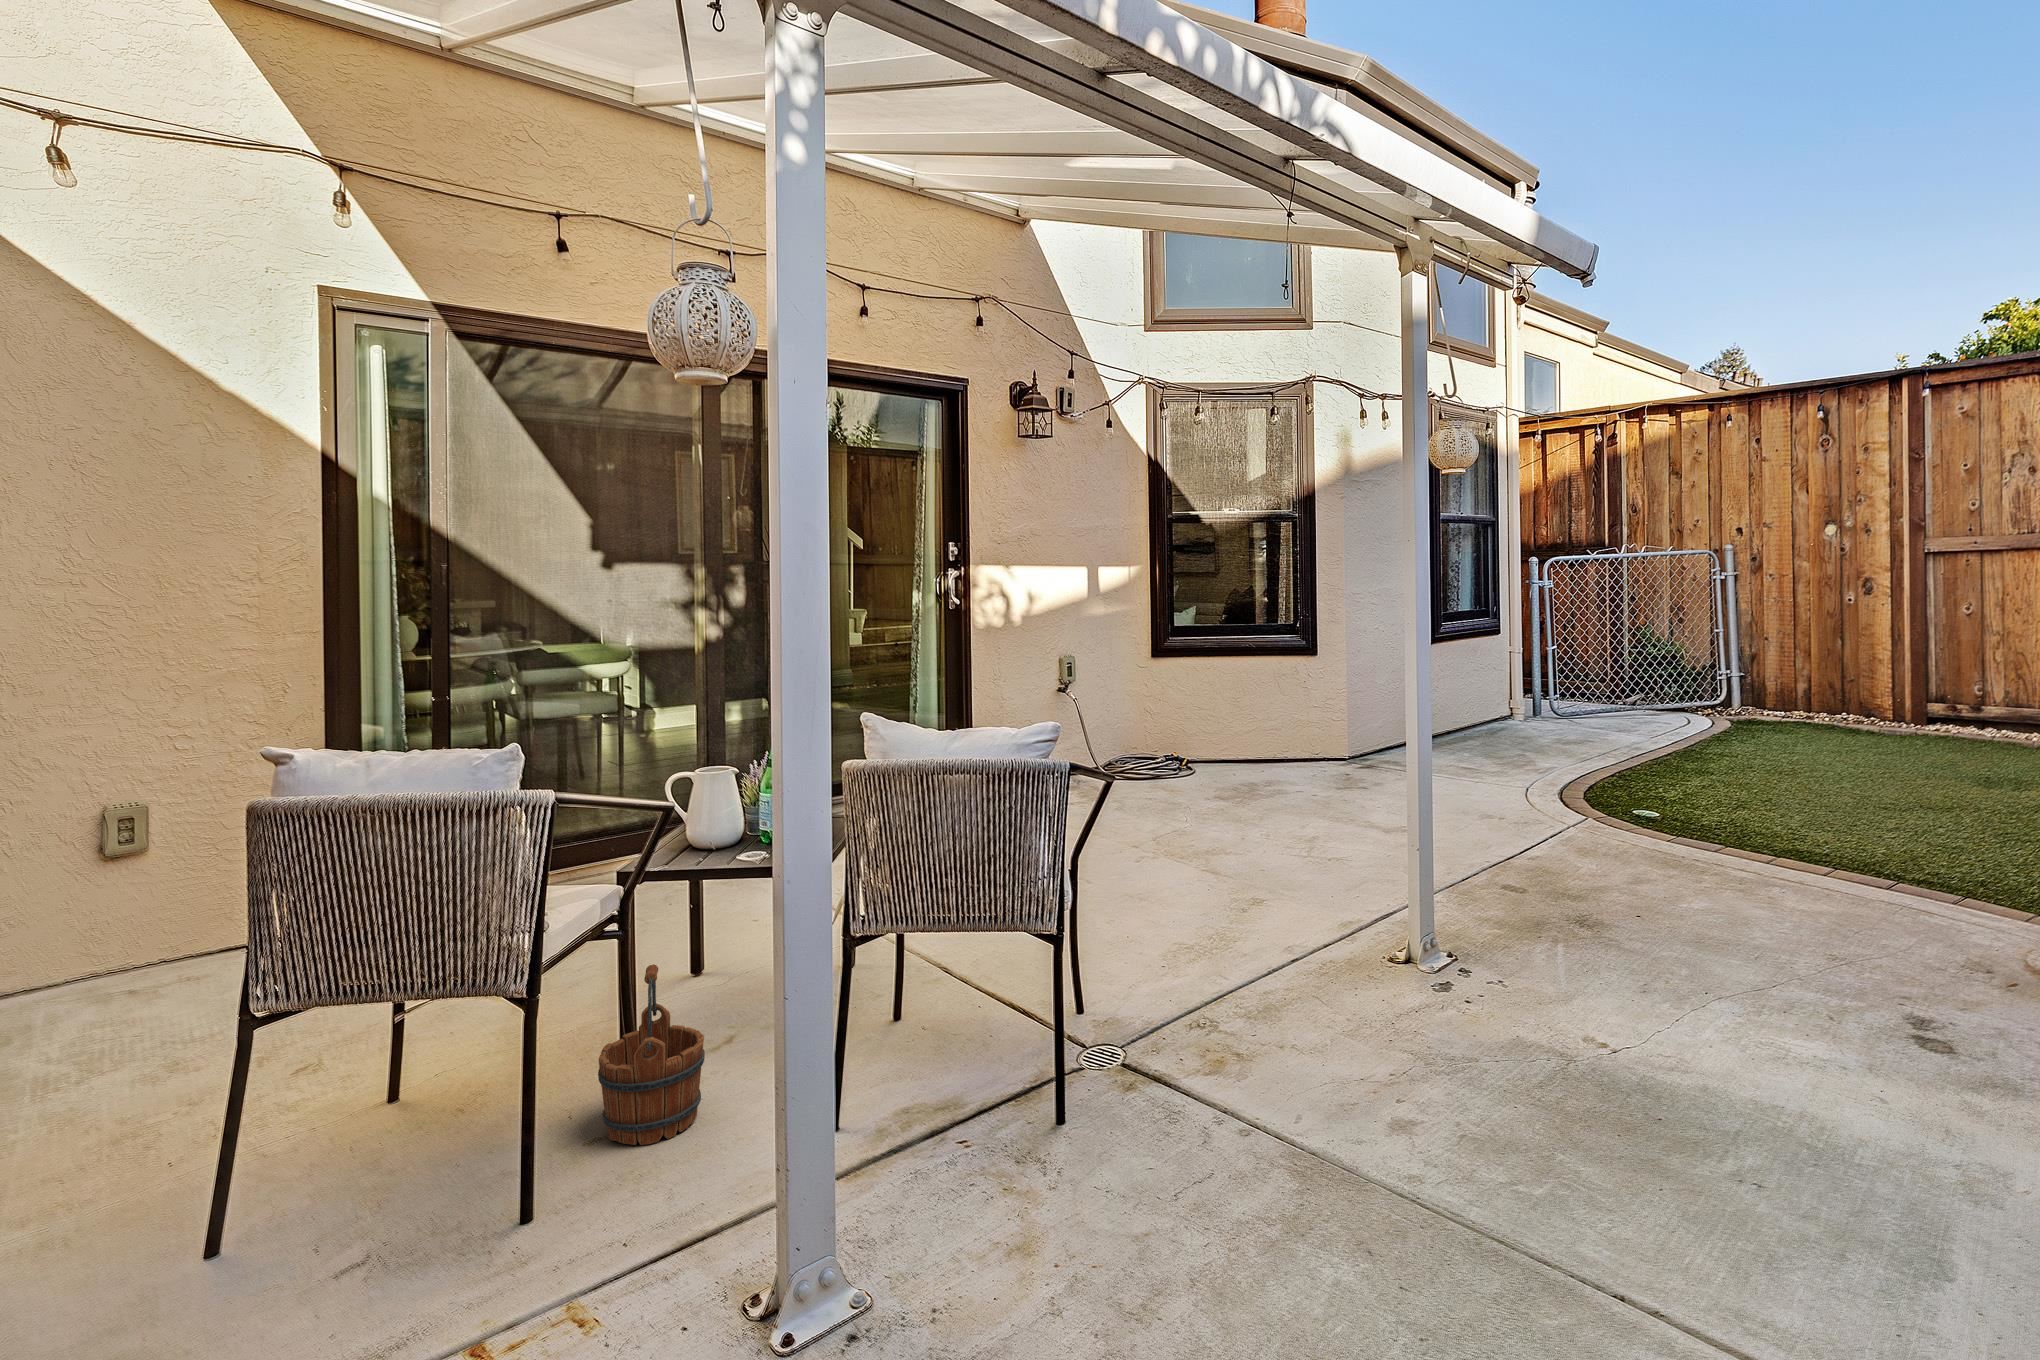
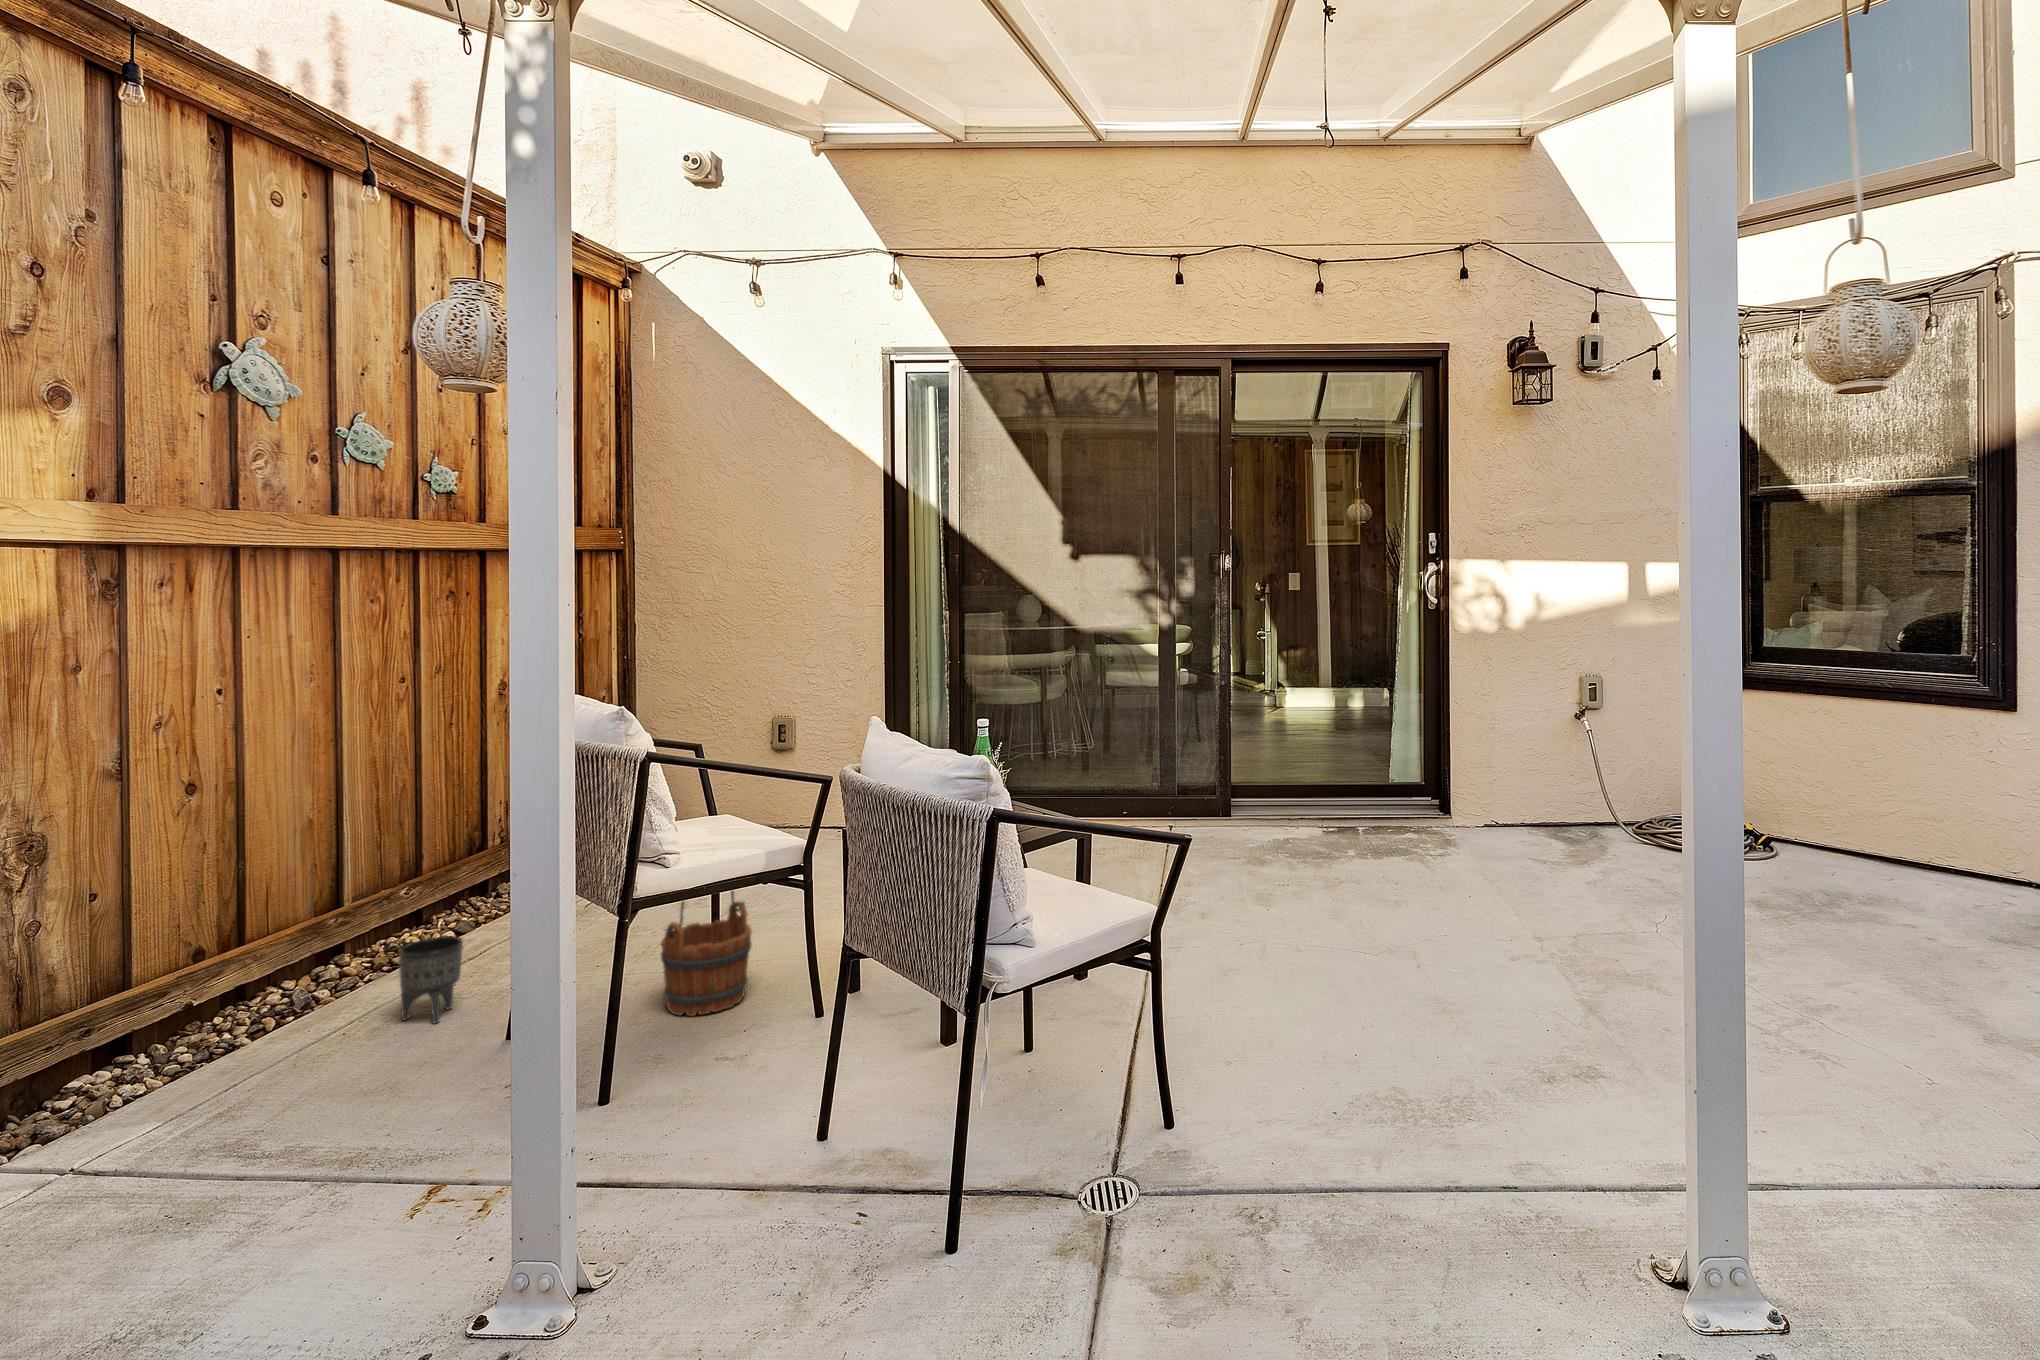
planter: none [247,1166,343,1309] -> present [399,936,463,1023]

